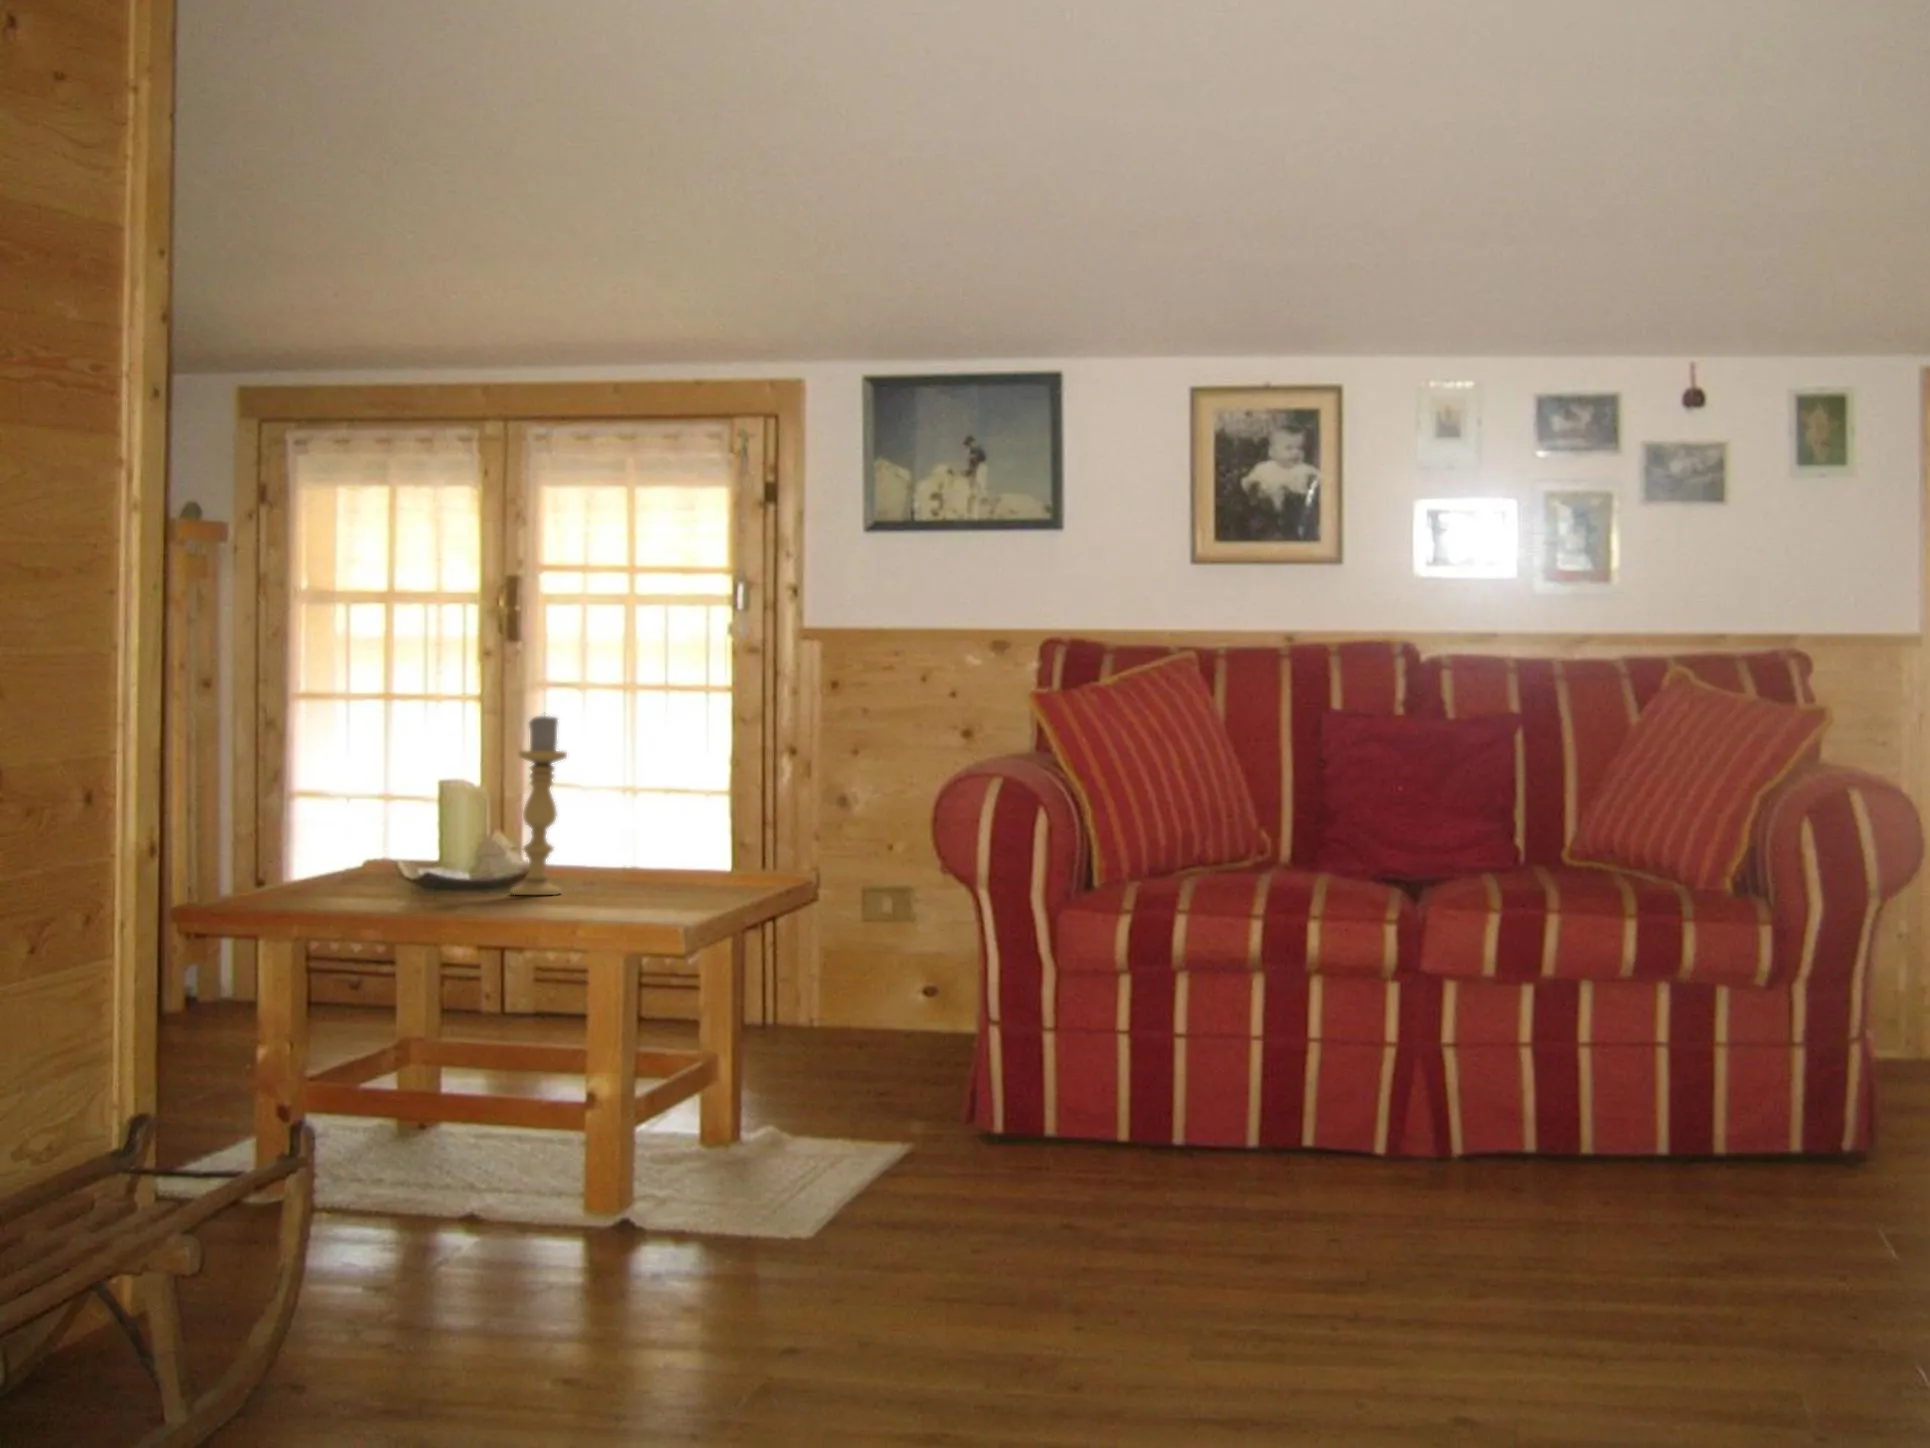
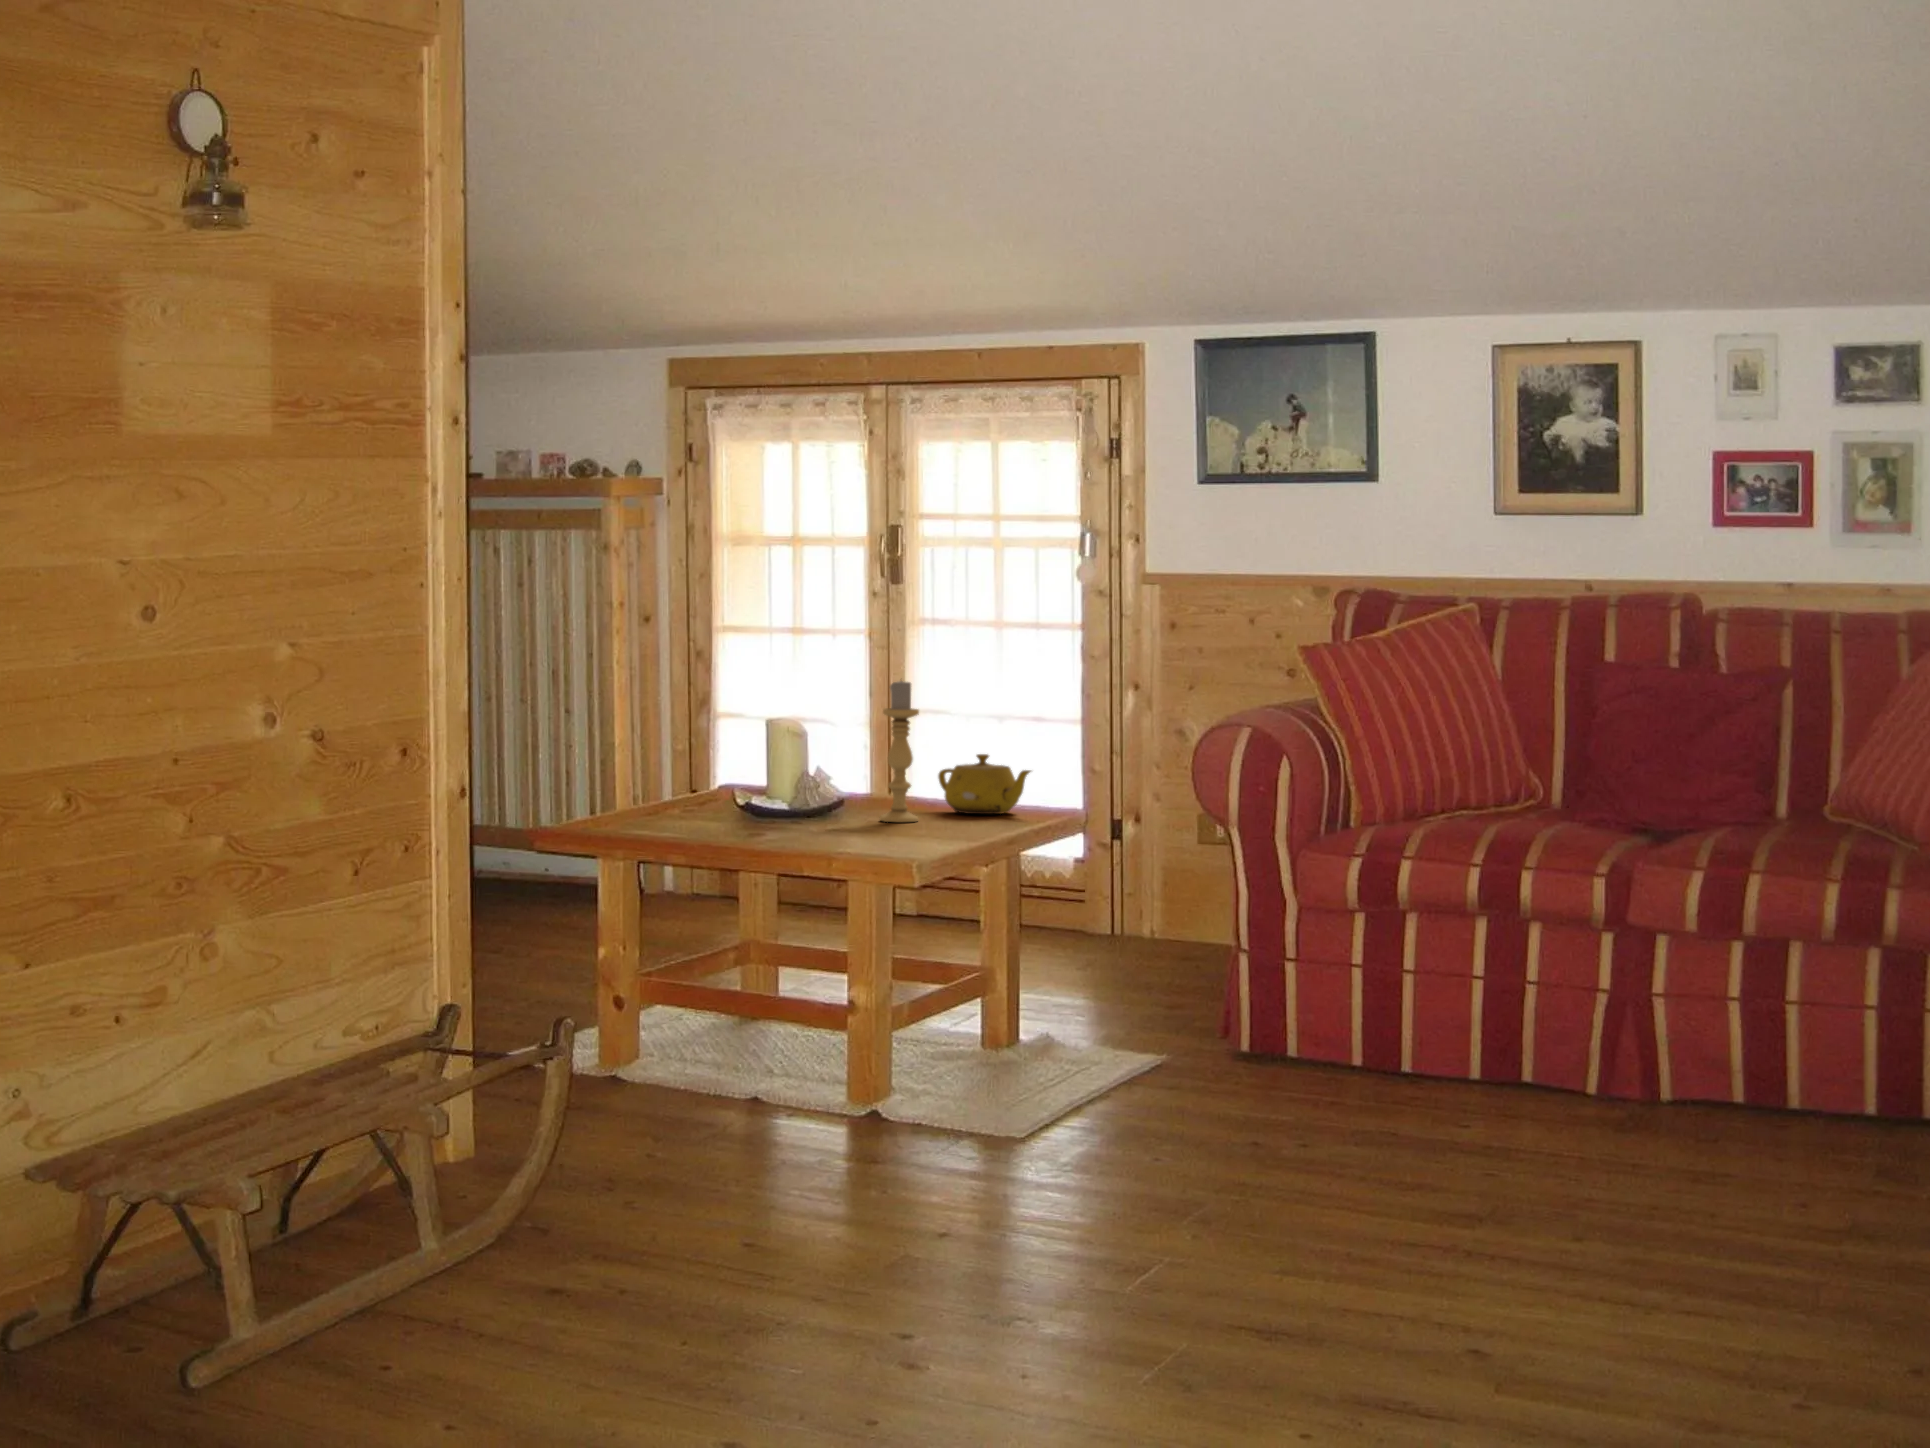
teapot: none [581,812,708,886] -> present [938,754,1031,814]

